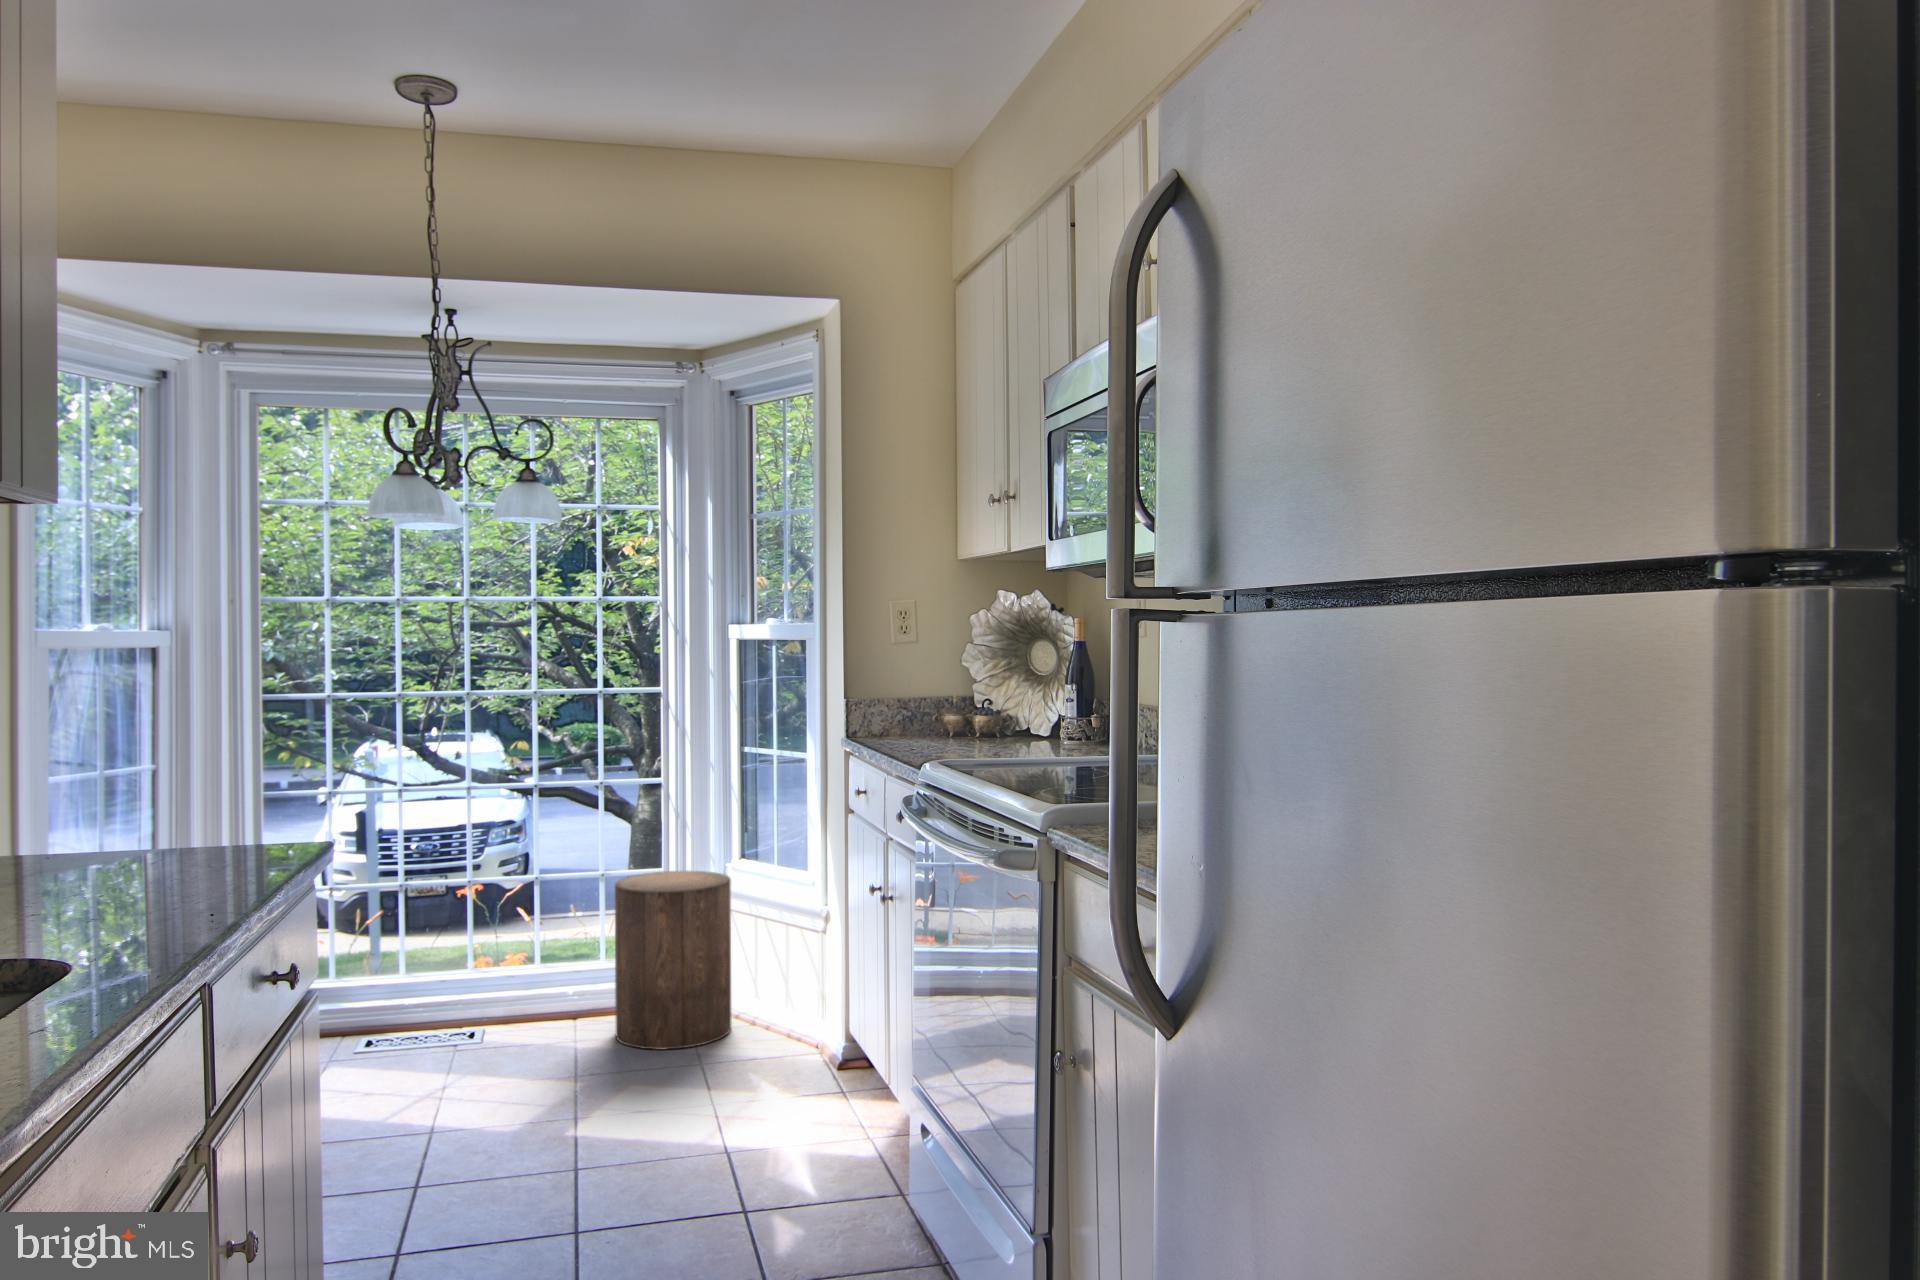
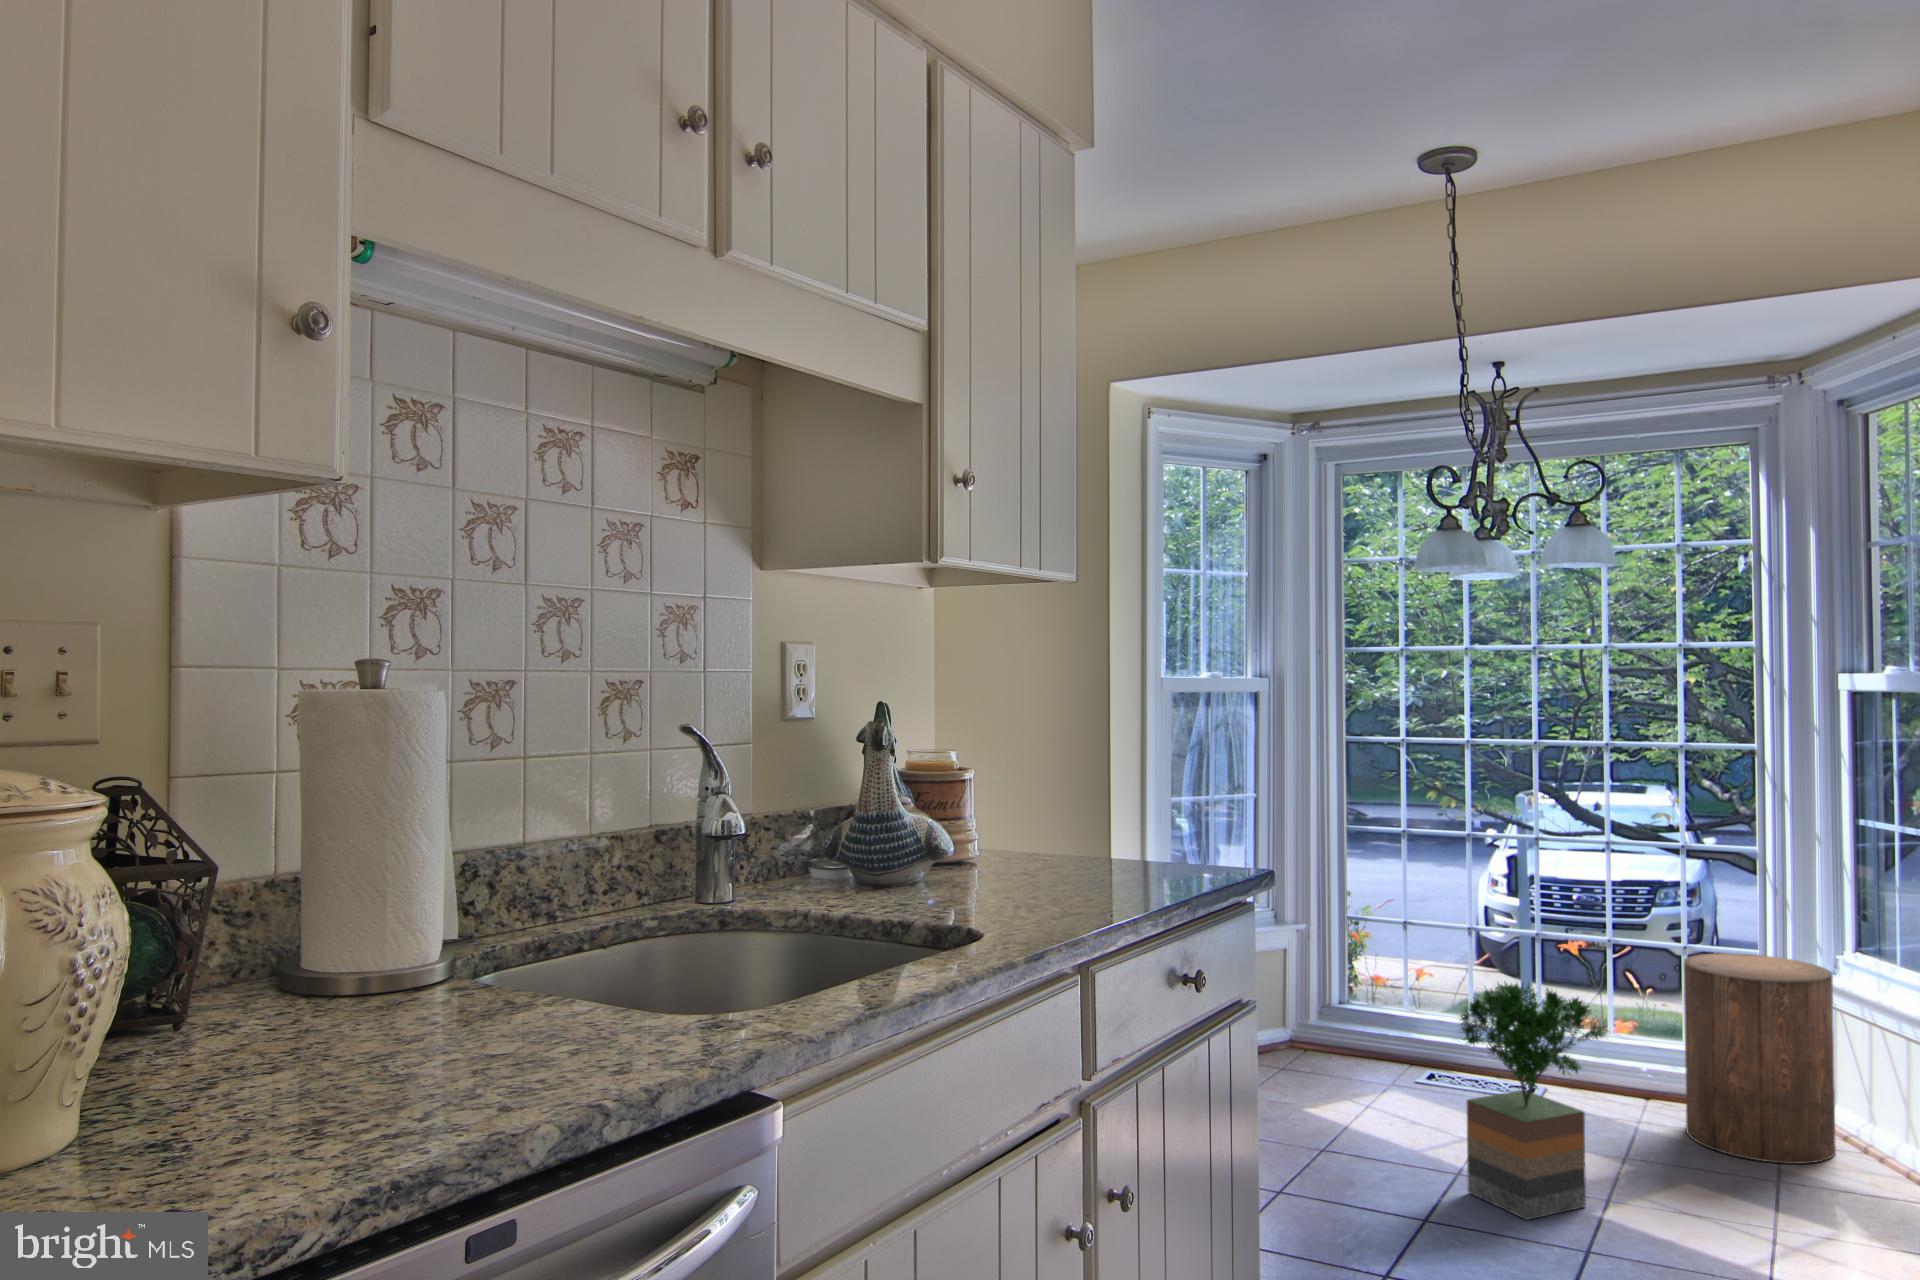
potted tree: none [439,924,586,1158] -> present [1460,981,1608,1220]

